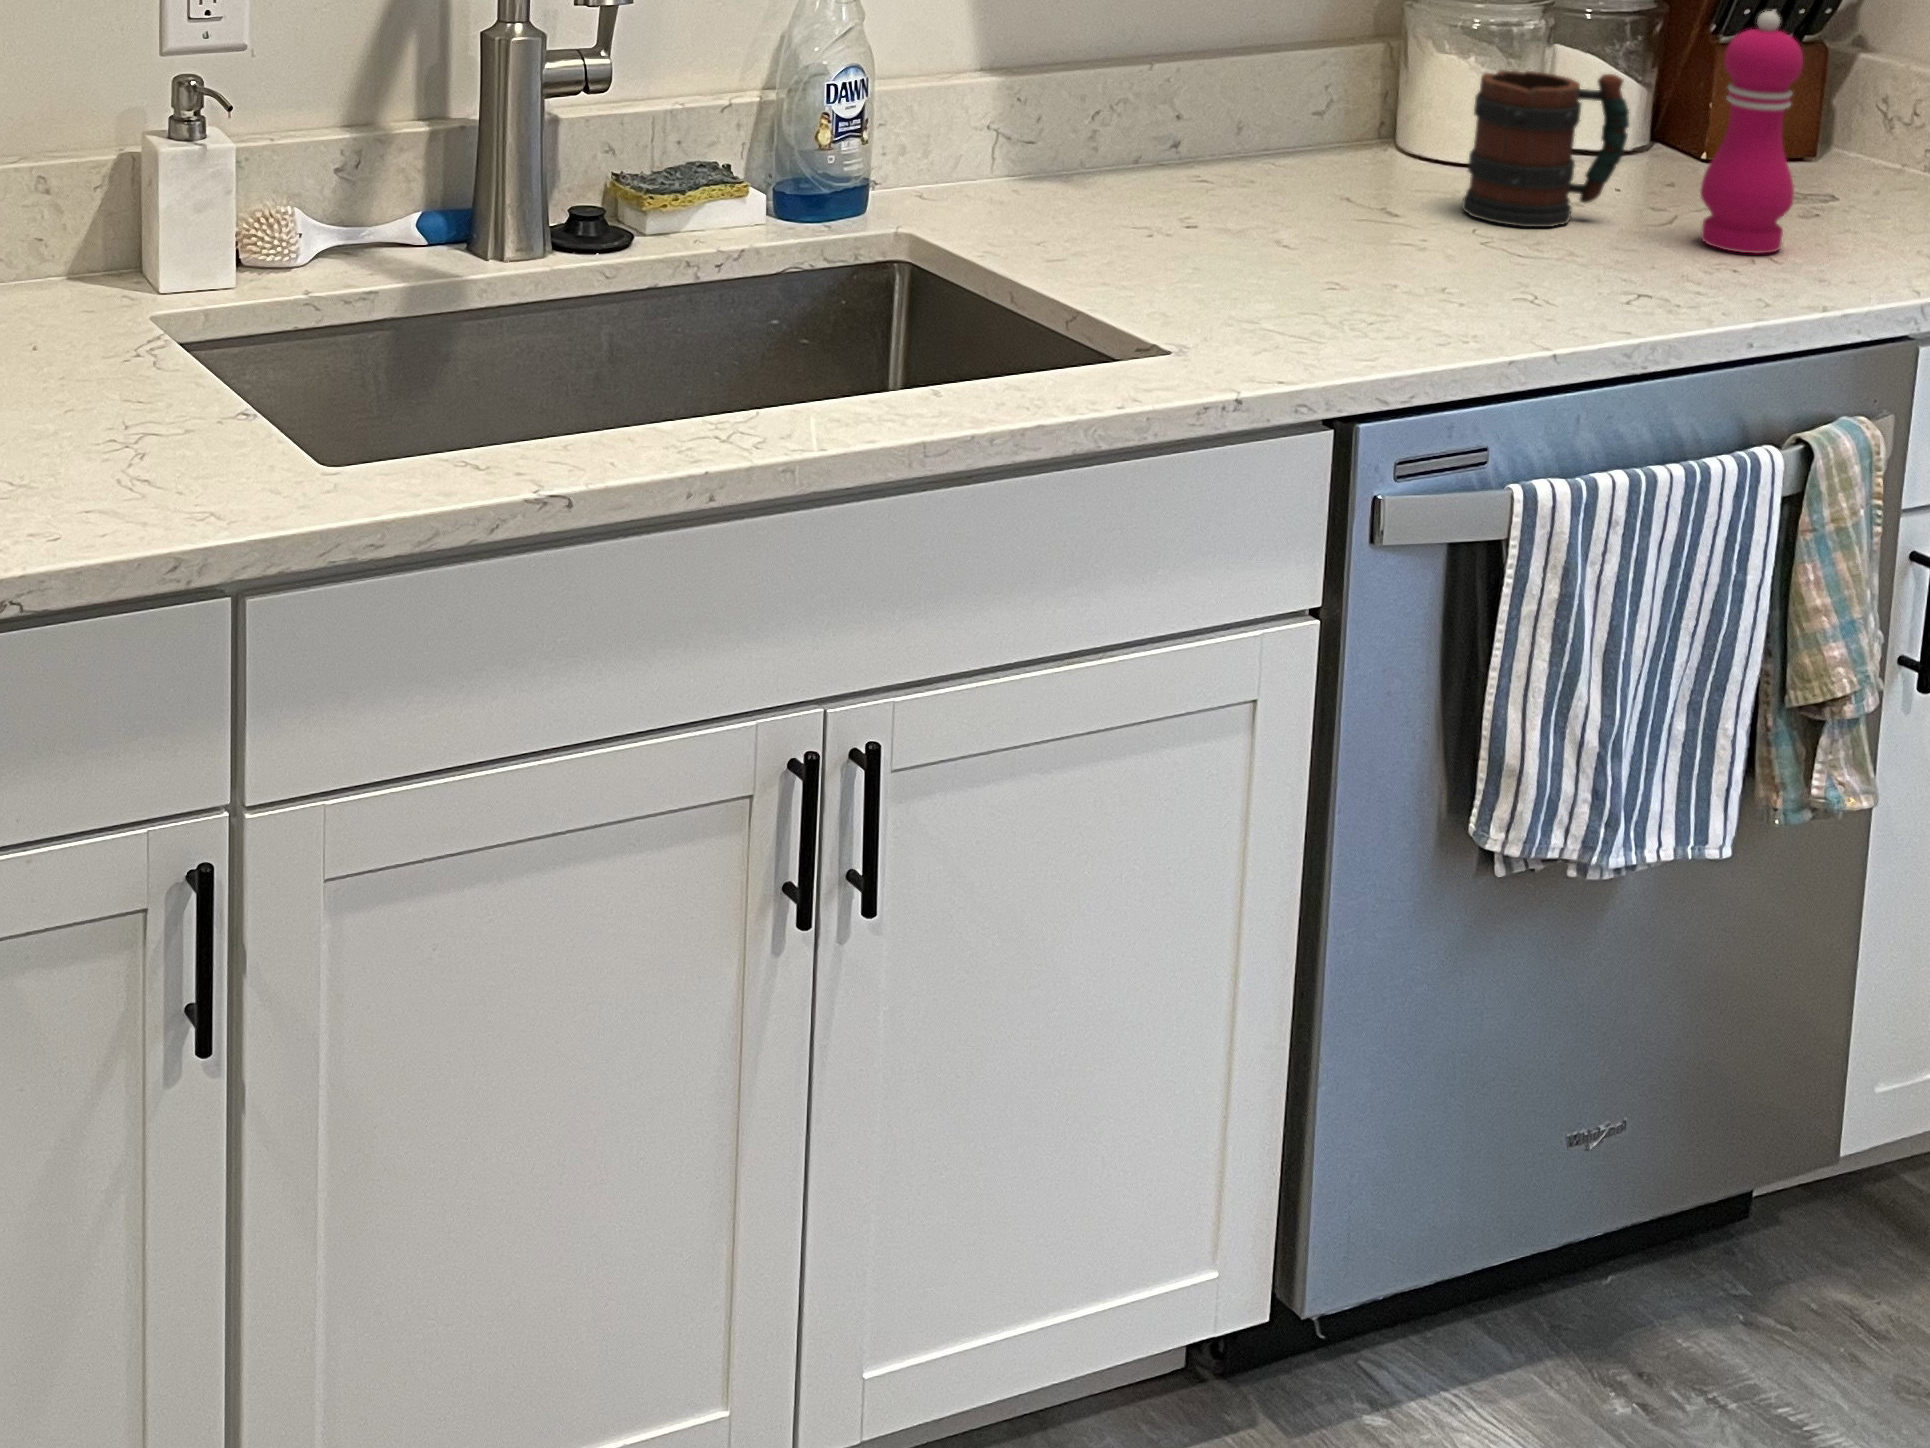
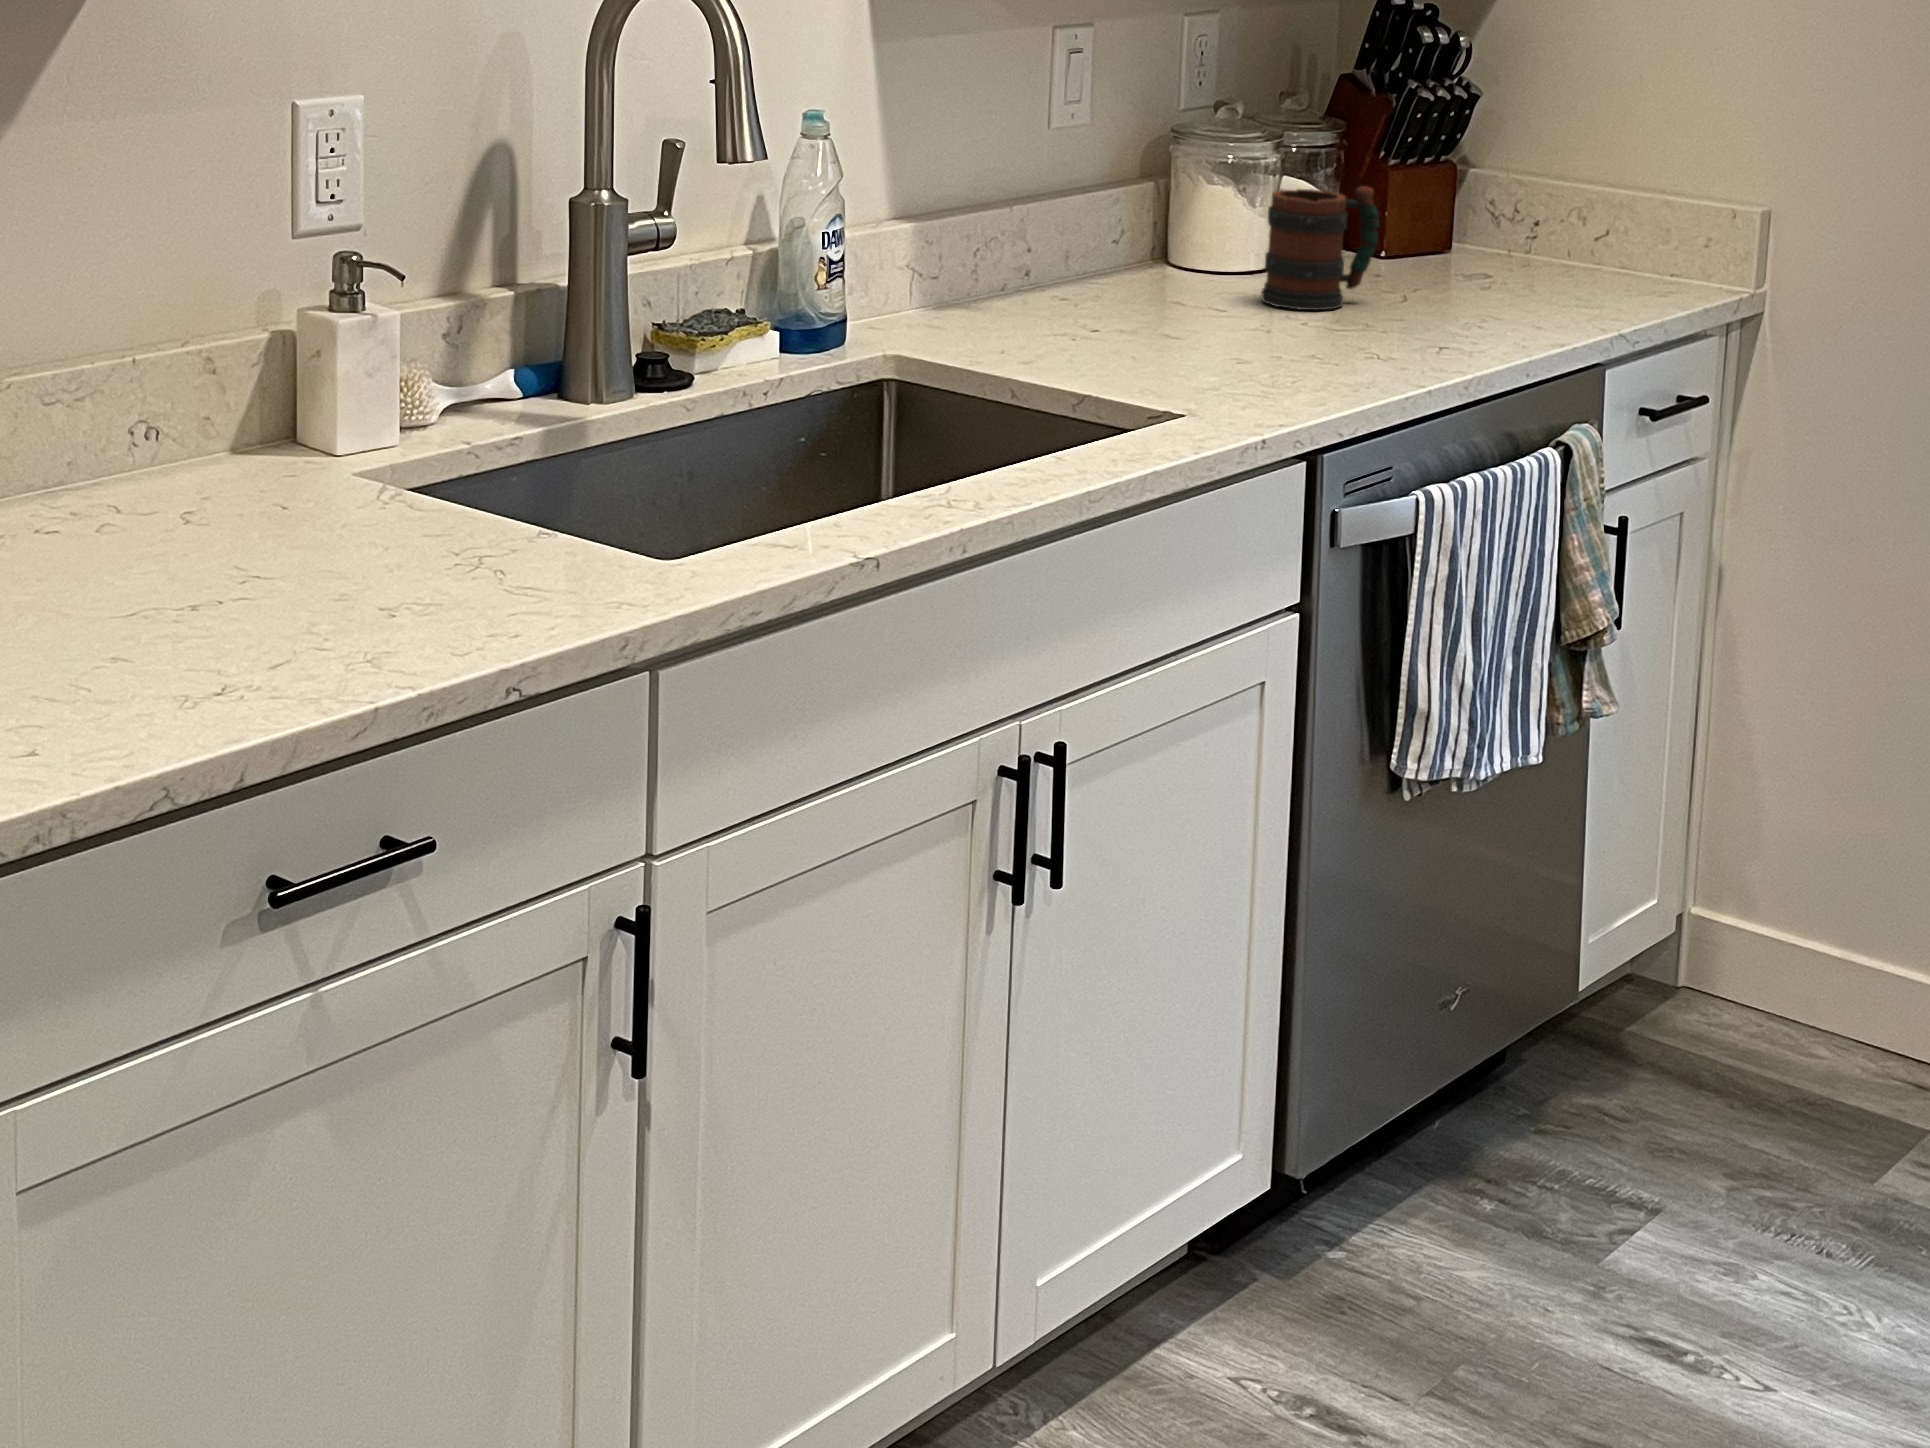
pepper mill: present [1700,11,1803,254] -> none [1438,129,1506,315]

